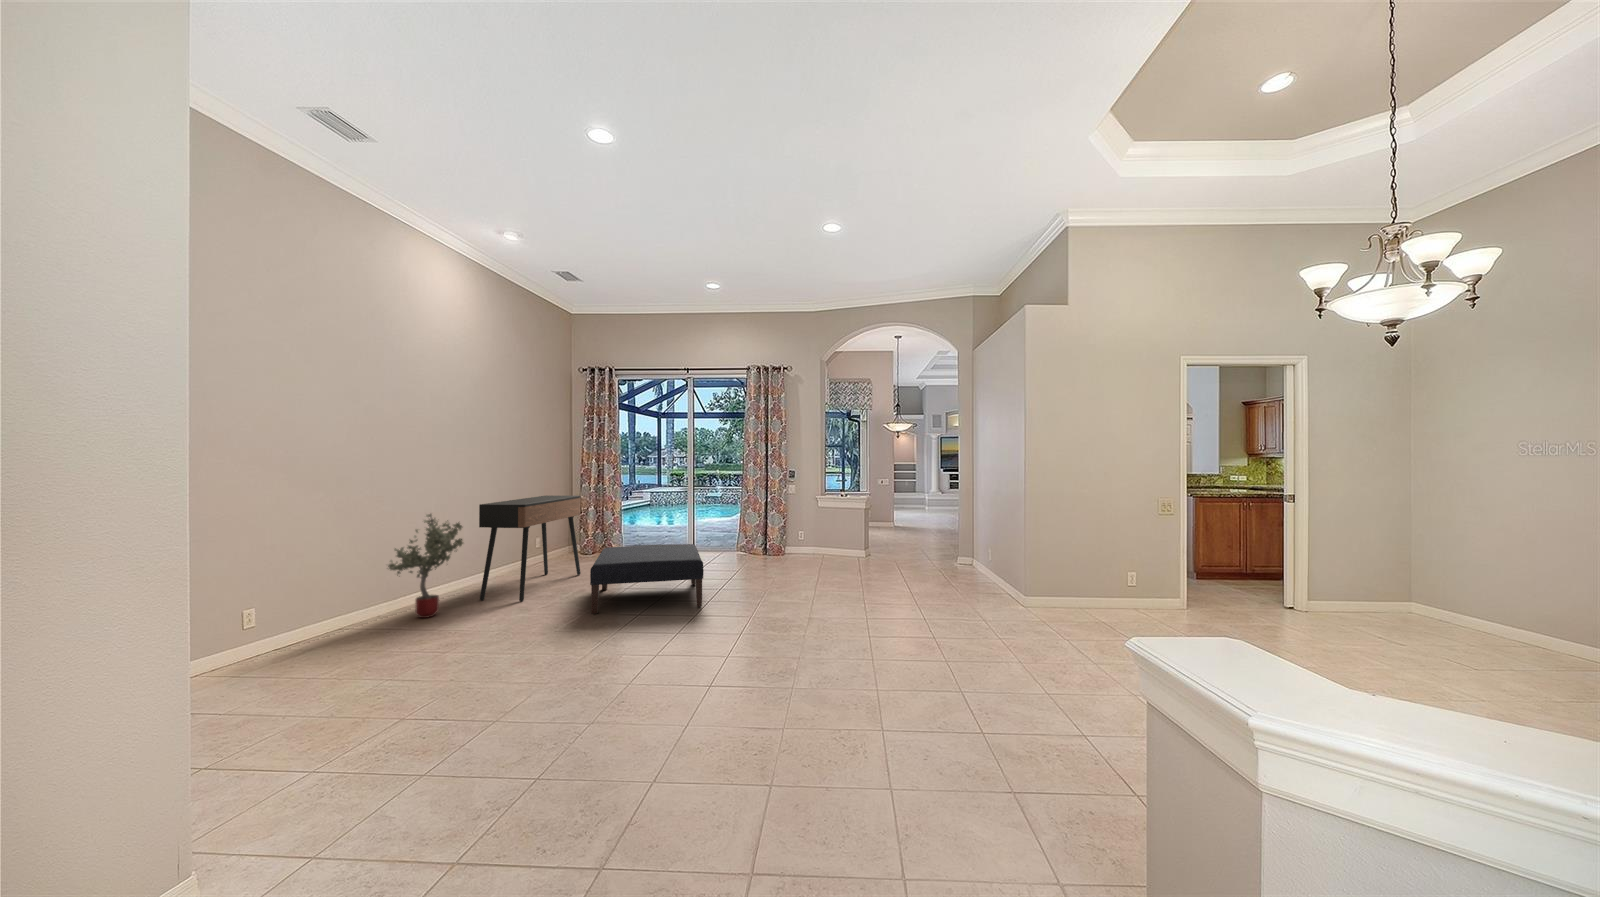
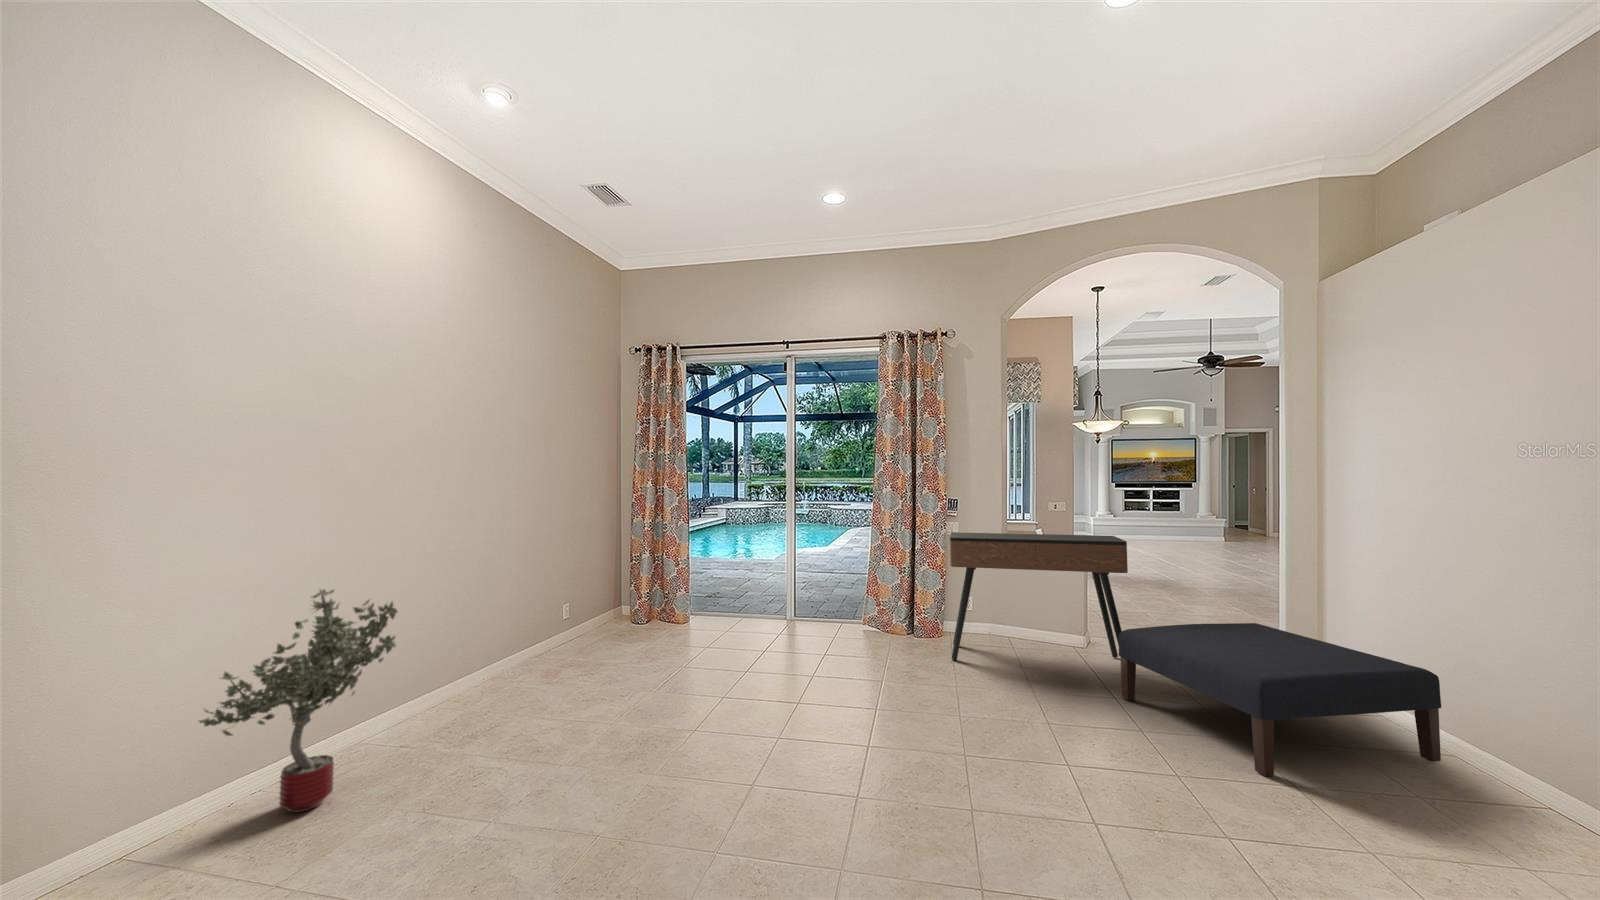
console table: present [479,495,581,601] -> present [950,532,1128,661]
ottoman: present [590,544,704,614] -> present [1119,623,1441,776]

